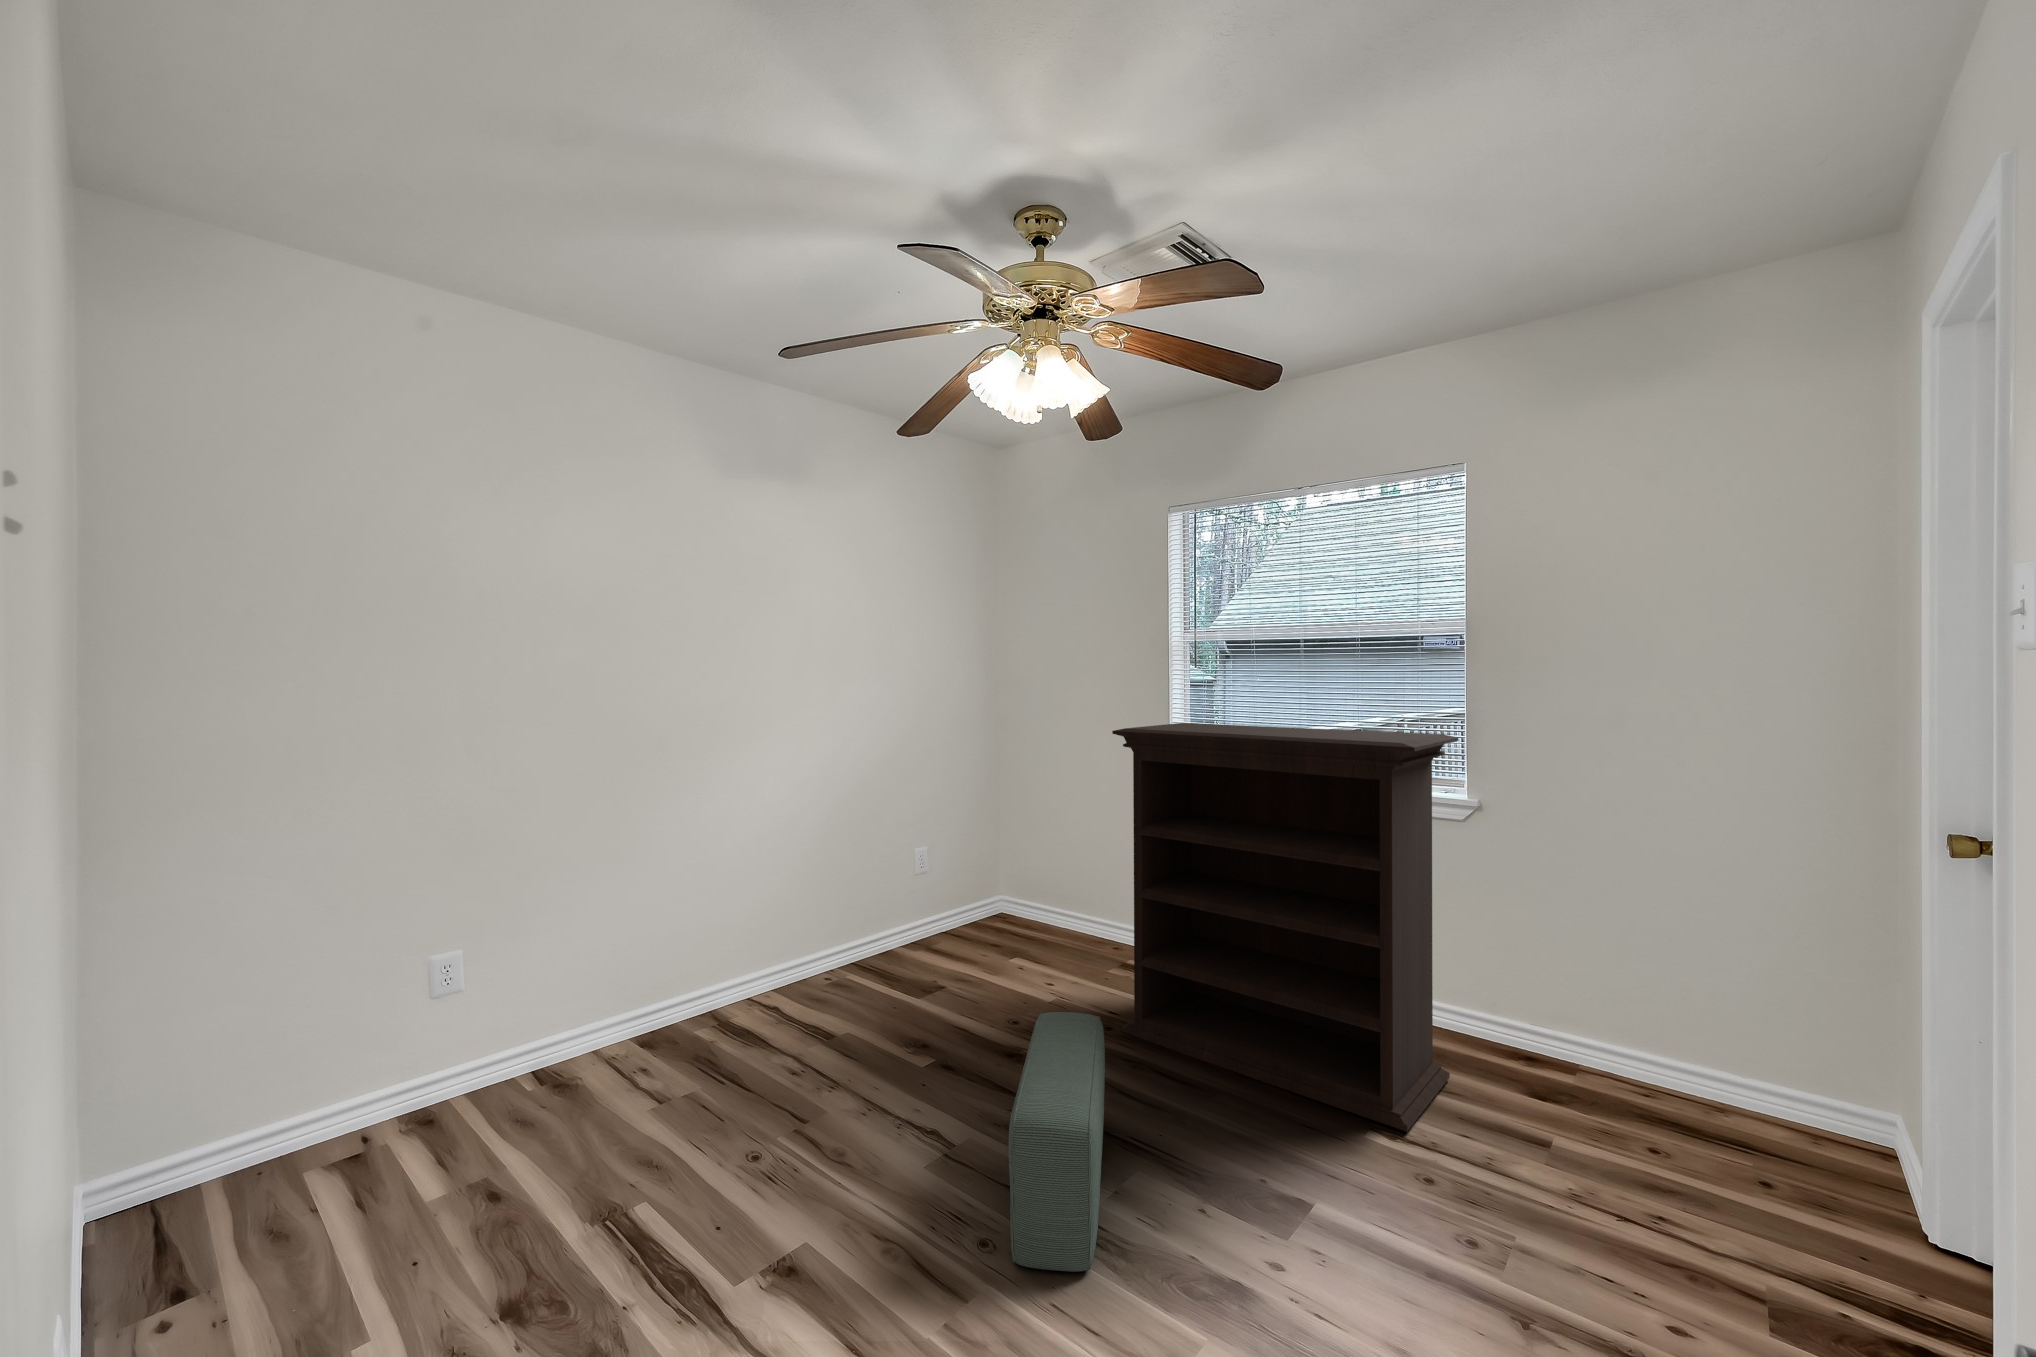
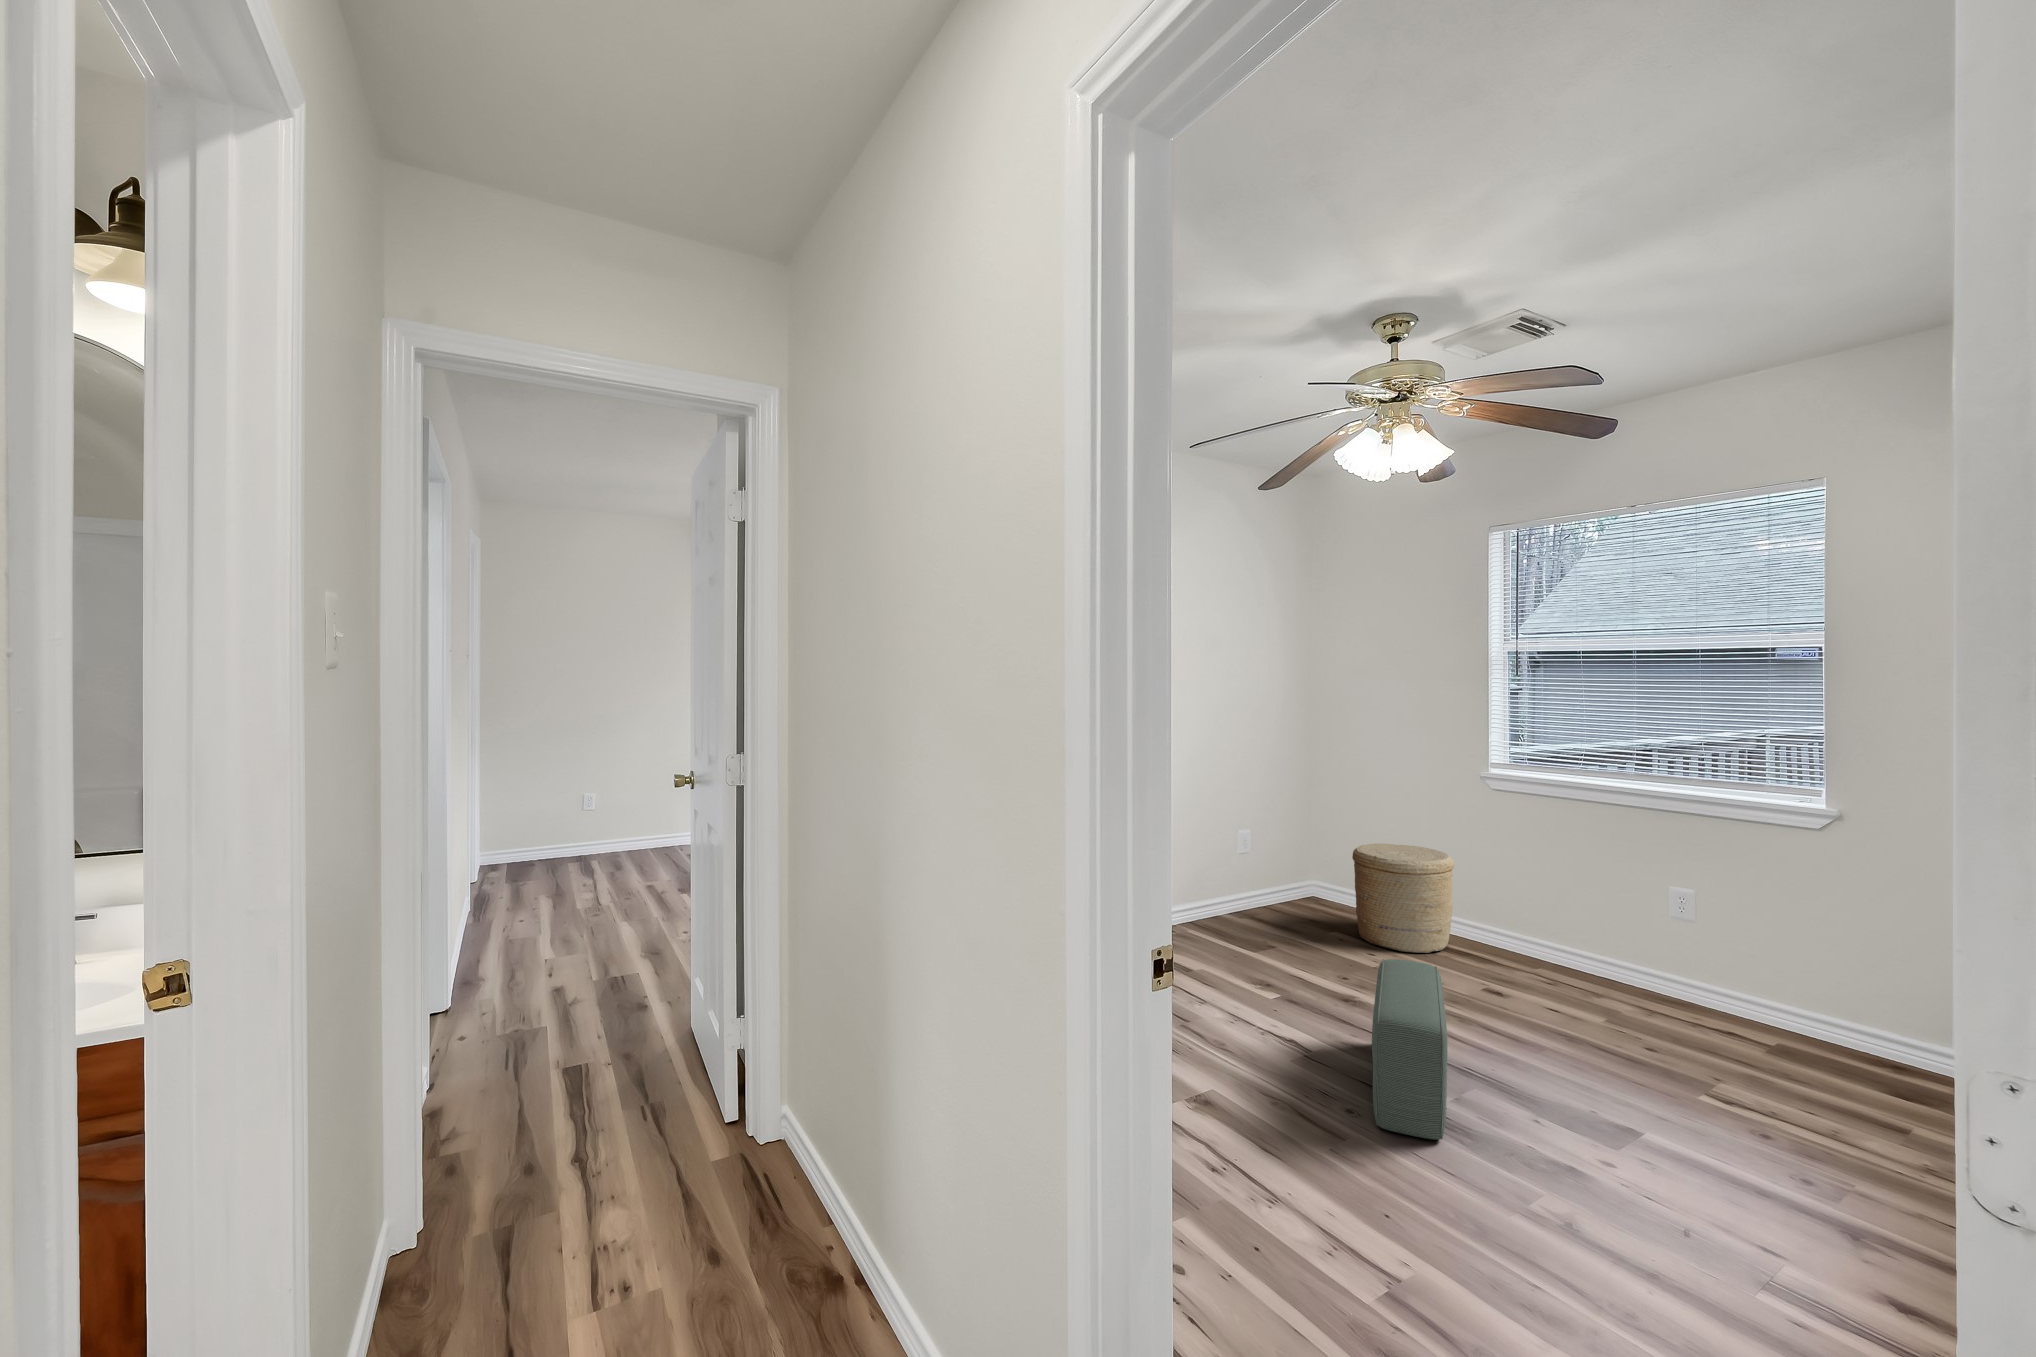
bookshelf: present [1112,723,1458,1132] -> none [1441,727,1809,1100]
woven basket: none [1031,853,1134,976] -> present [1352,844,1454,953]

